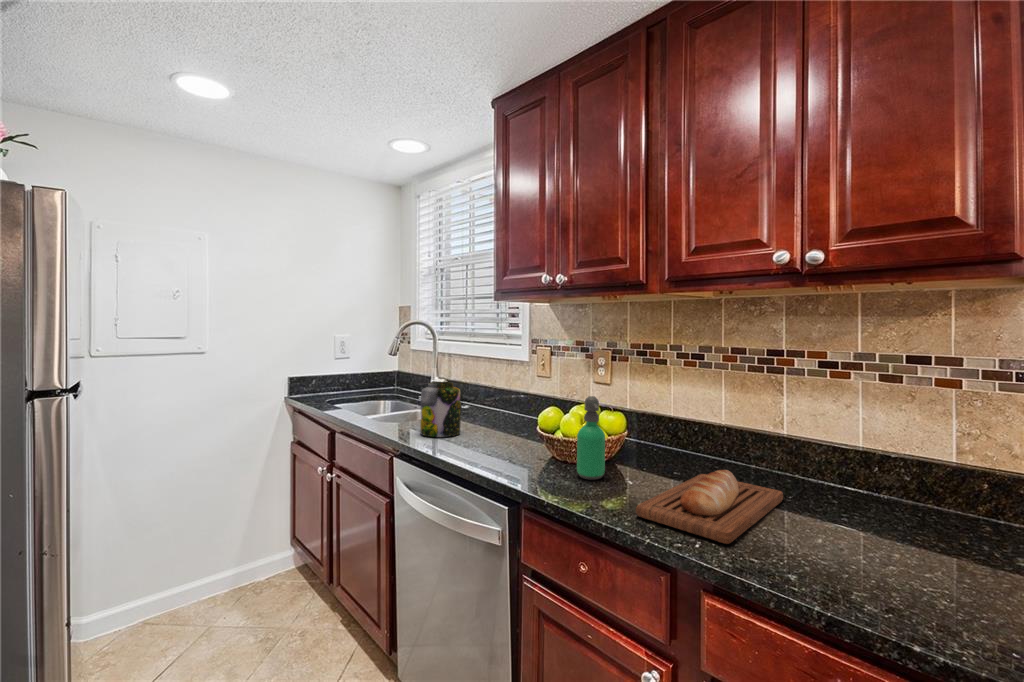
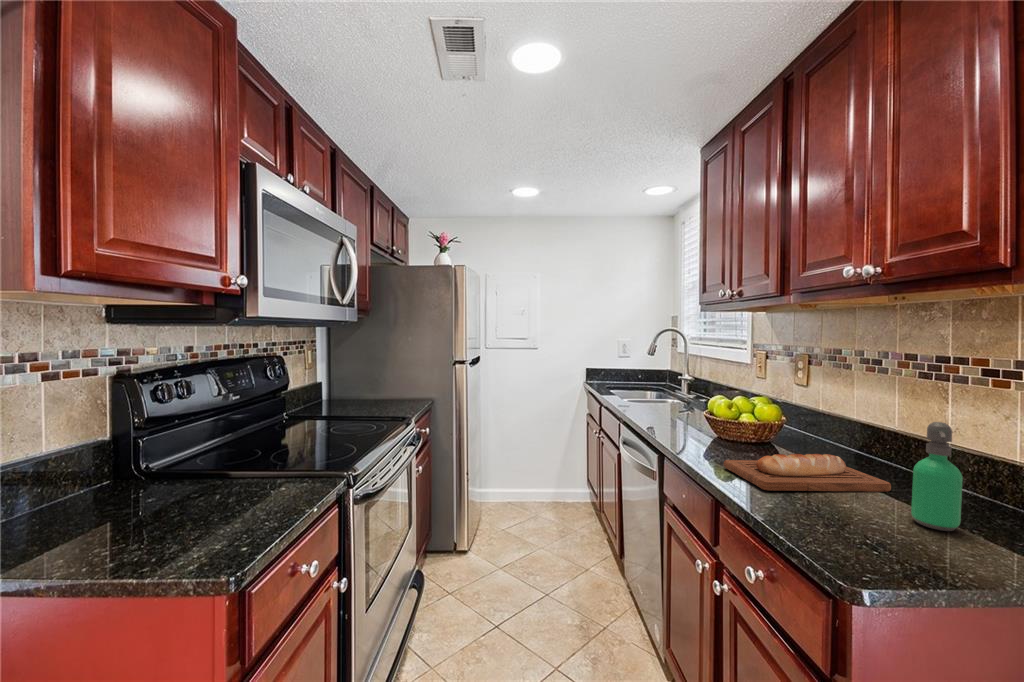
jar: present [420,382,461,437] -> none [643,373,675,413]
soap dispenser: present [577,396,605,480] -> present [911,422,963,531]

